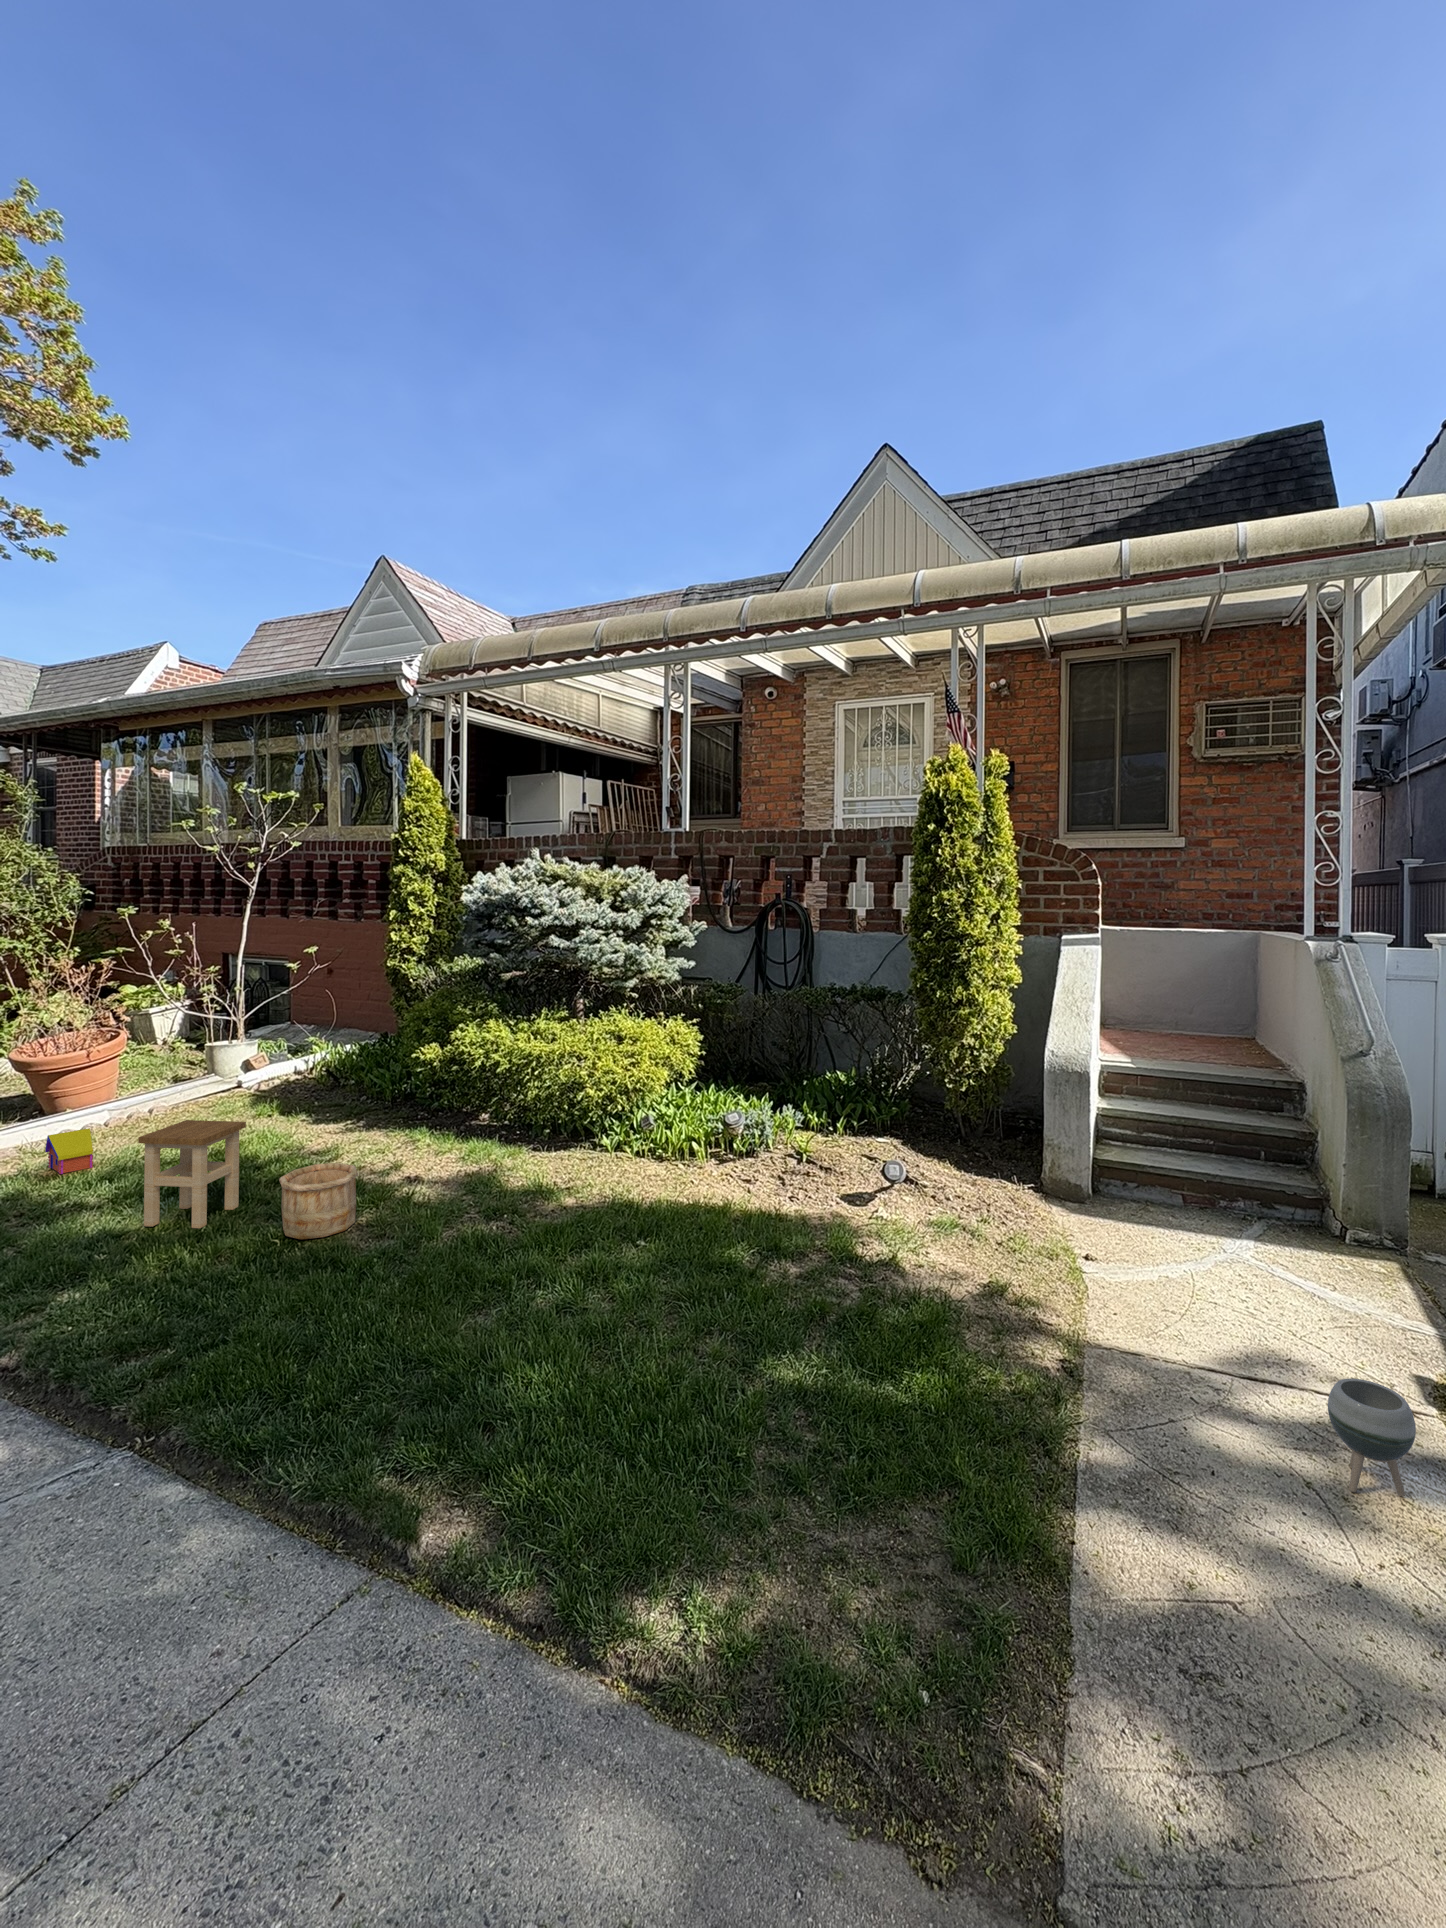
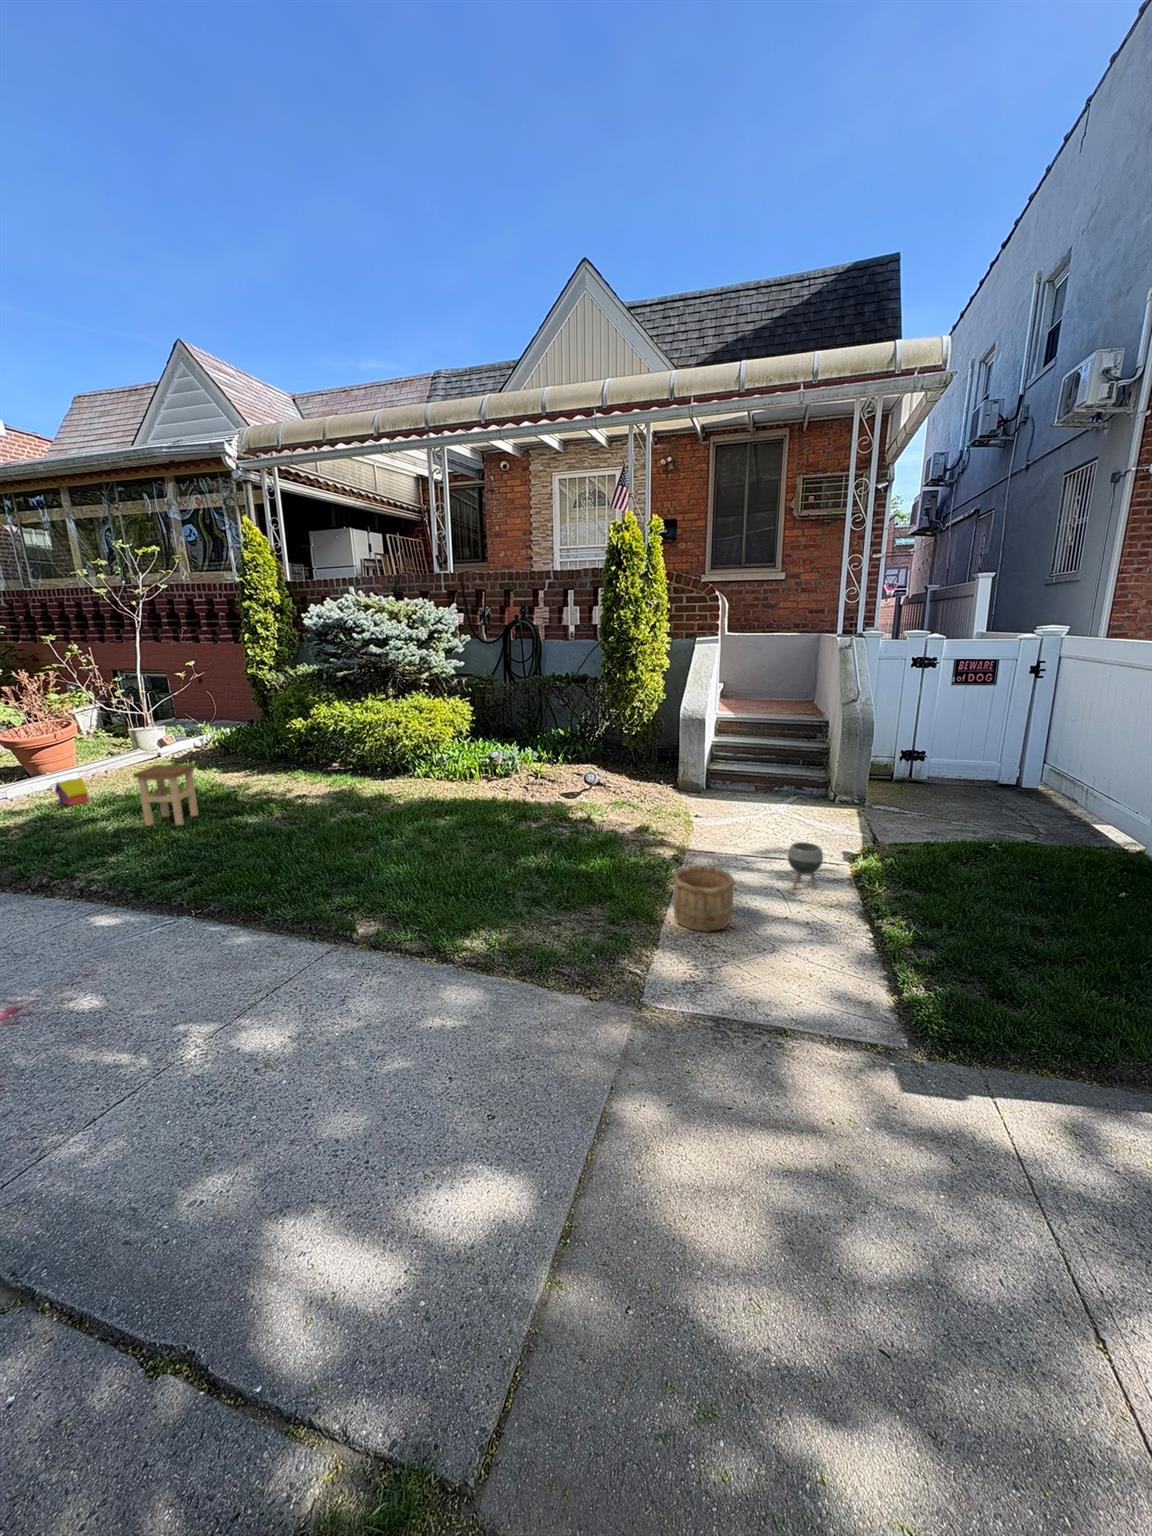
wooden bucket: present [279,1163,358,1239] -> present [673,866,736,932]

